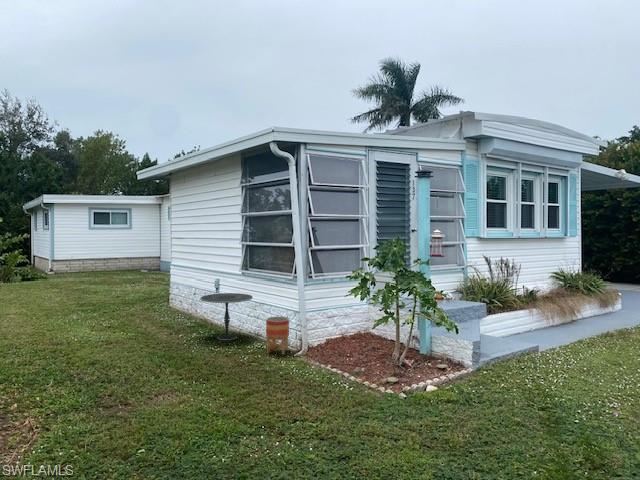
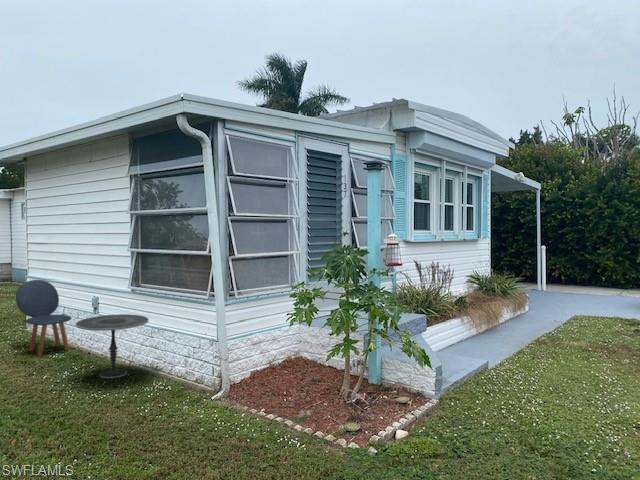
chair: none [161,267,200,324] -> present [16,280,71,356]
planter: present [266,317,289,354] -> none [172,346,203,397]

